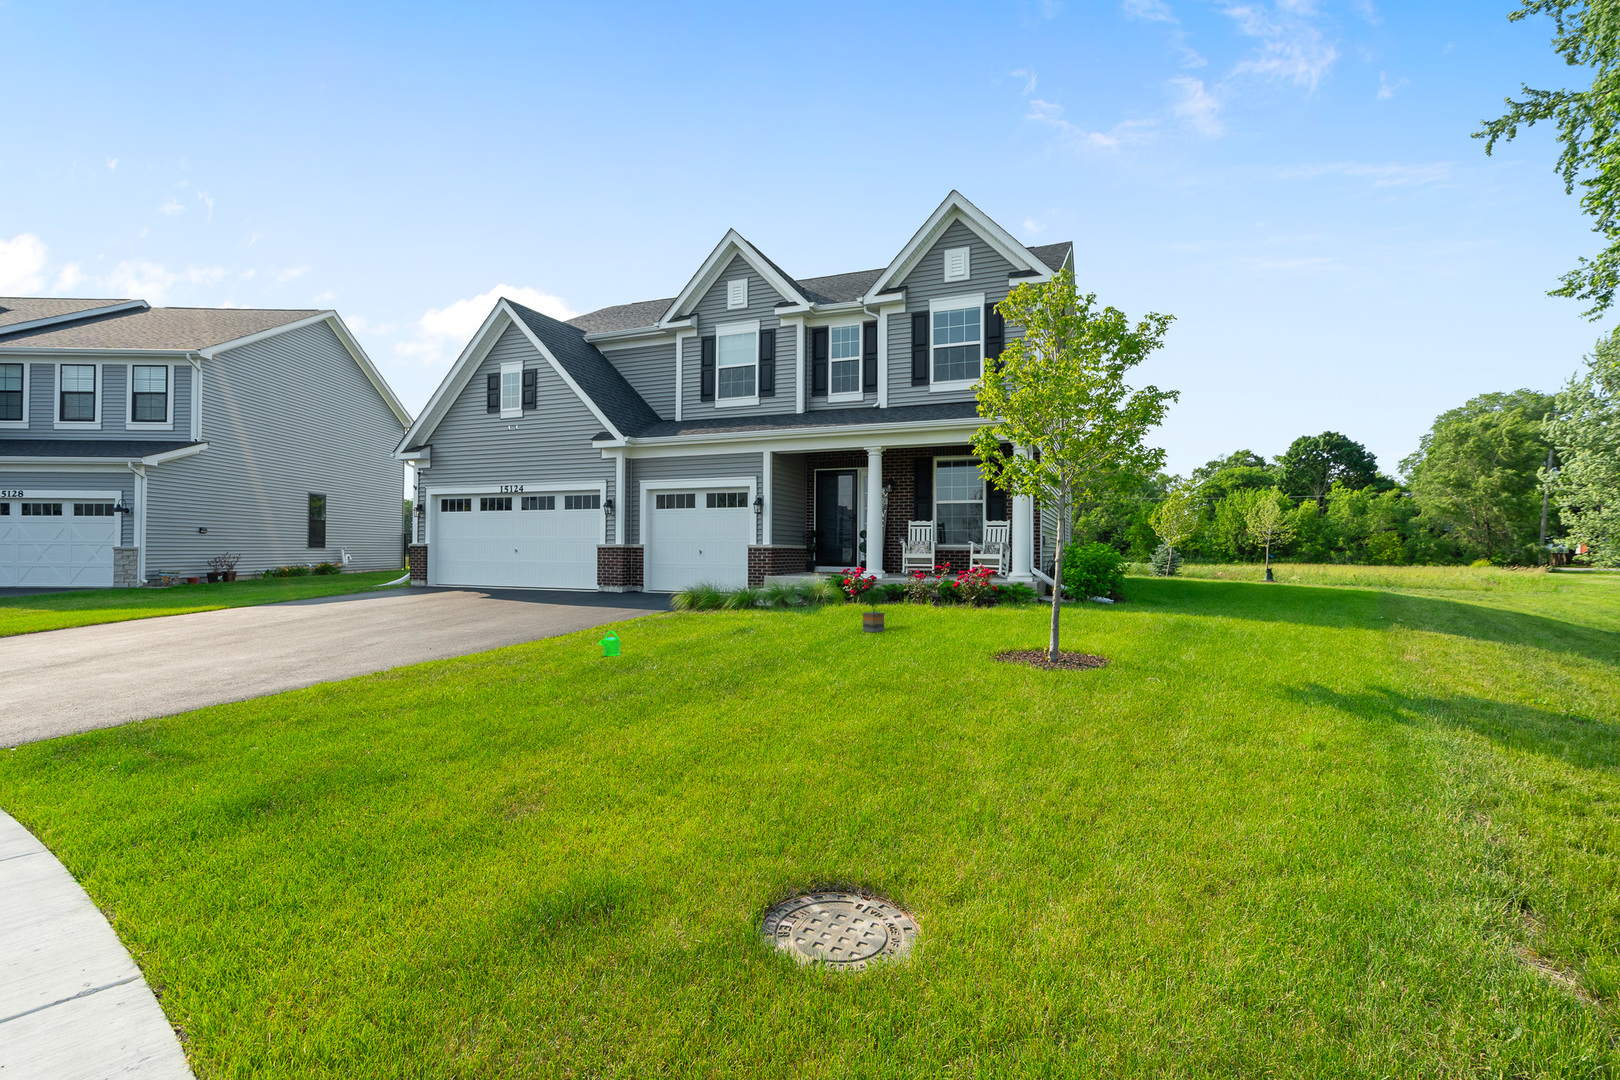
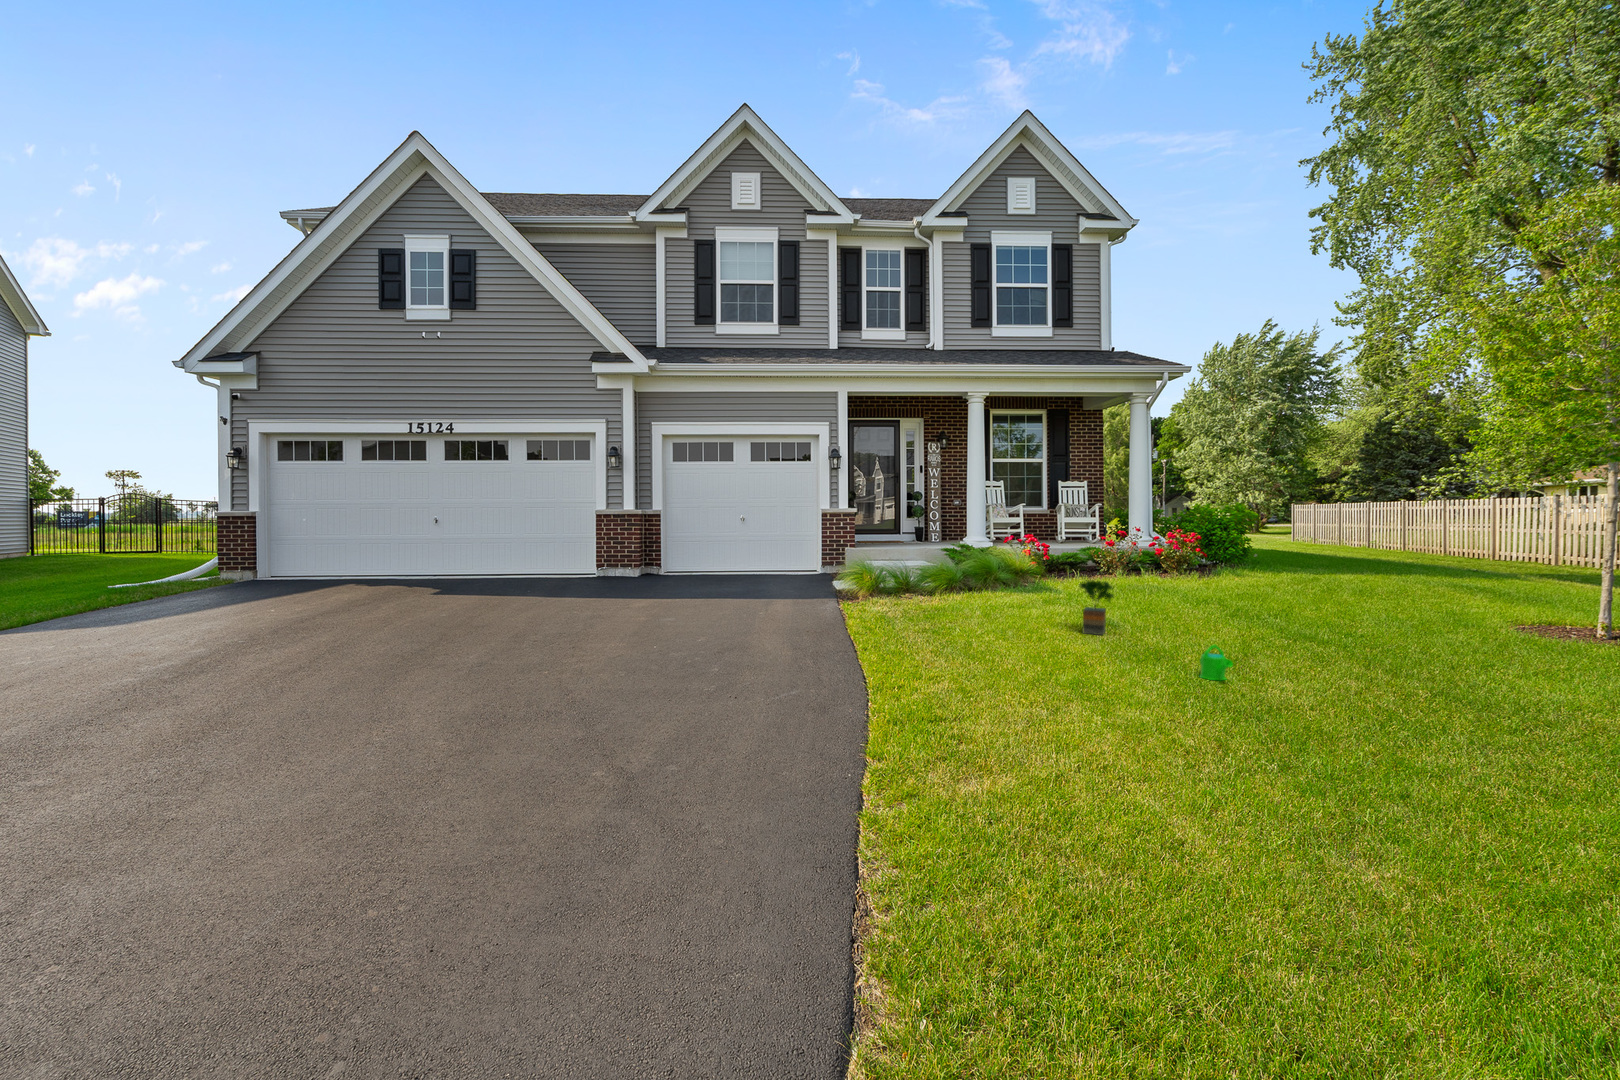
potted tree: present [862,590,888,632] -> present [1079,580,1114,635]

